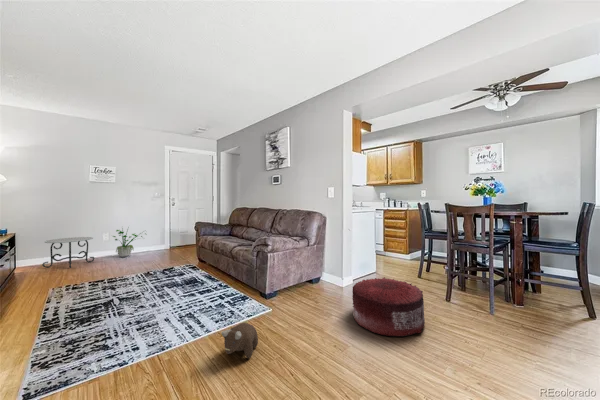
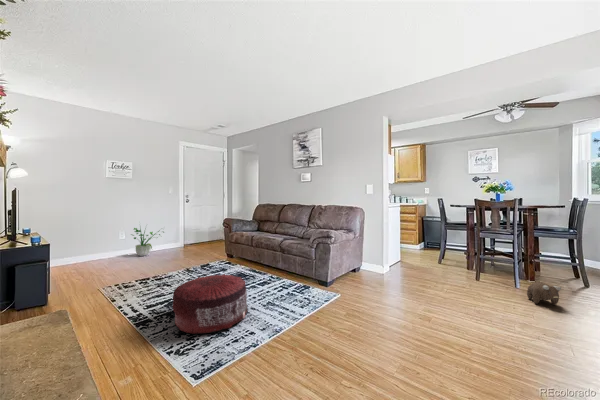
side table: present [42,237,95,268] -> none [63,236,116,269]
pouf: present [352,277,425,336] -> present [172,274,248,334]
plush toy: present [221,323,258,358] -> present [527,282,561,305]

